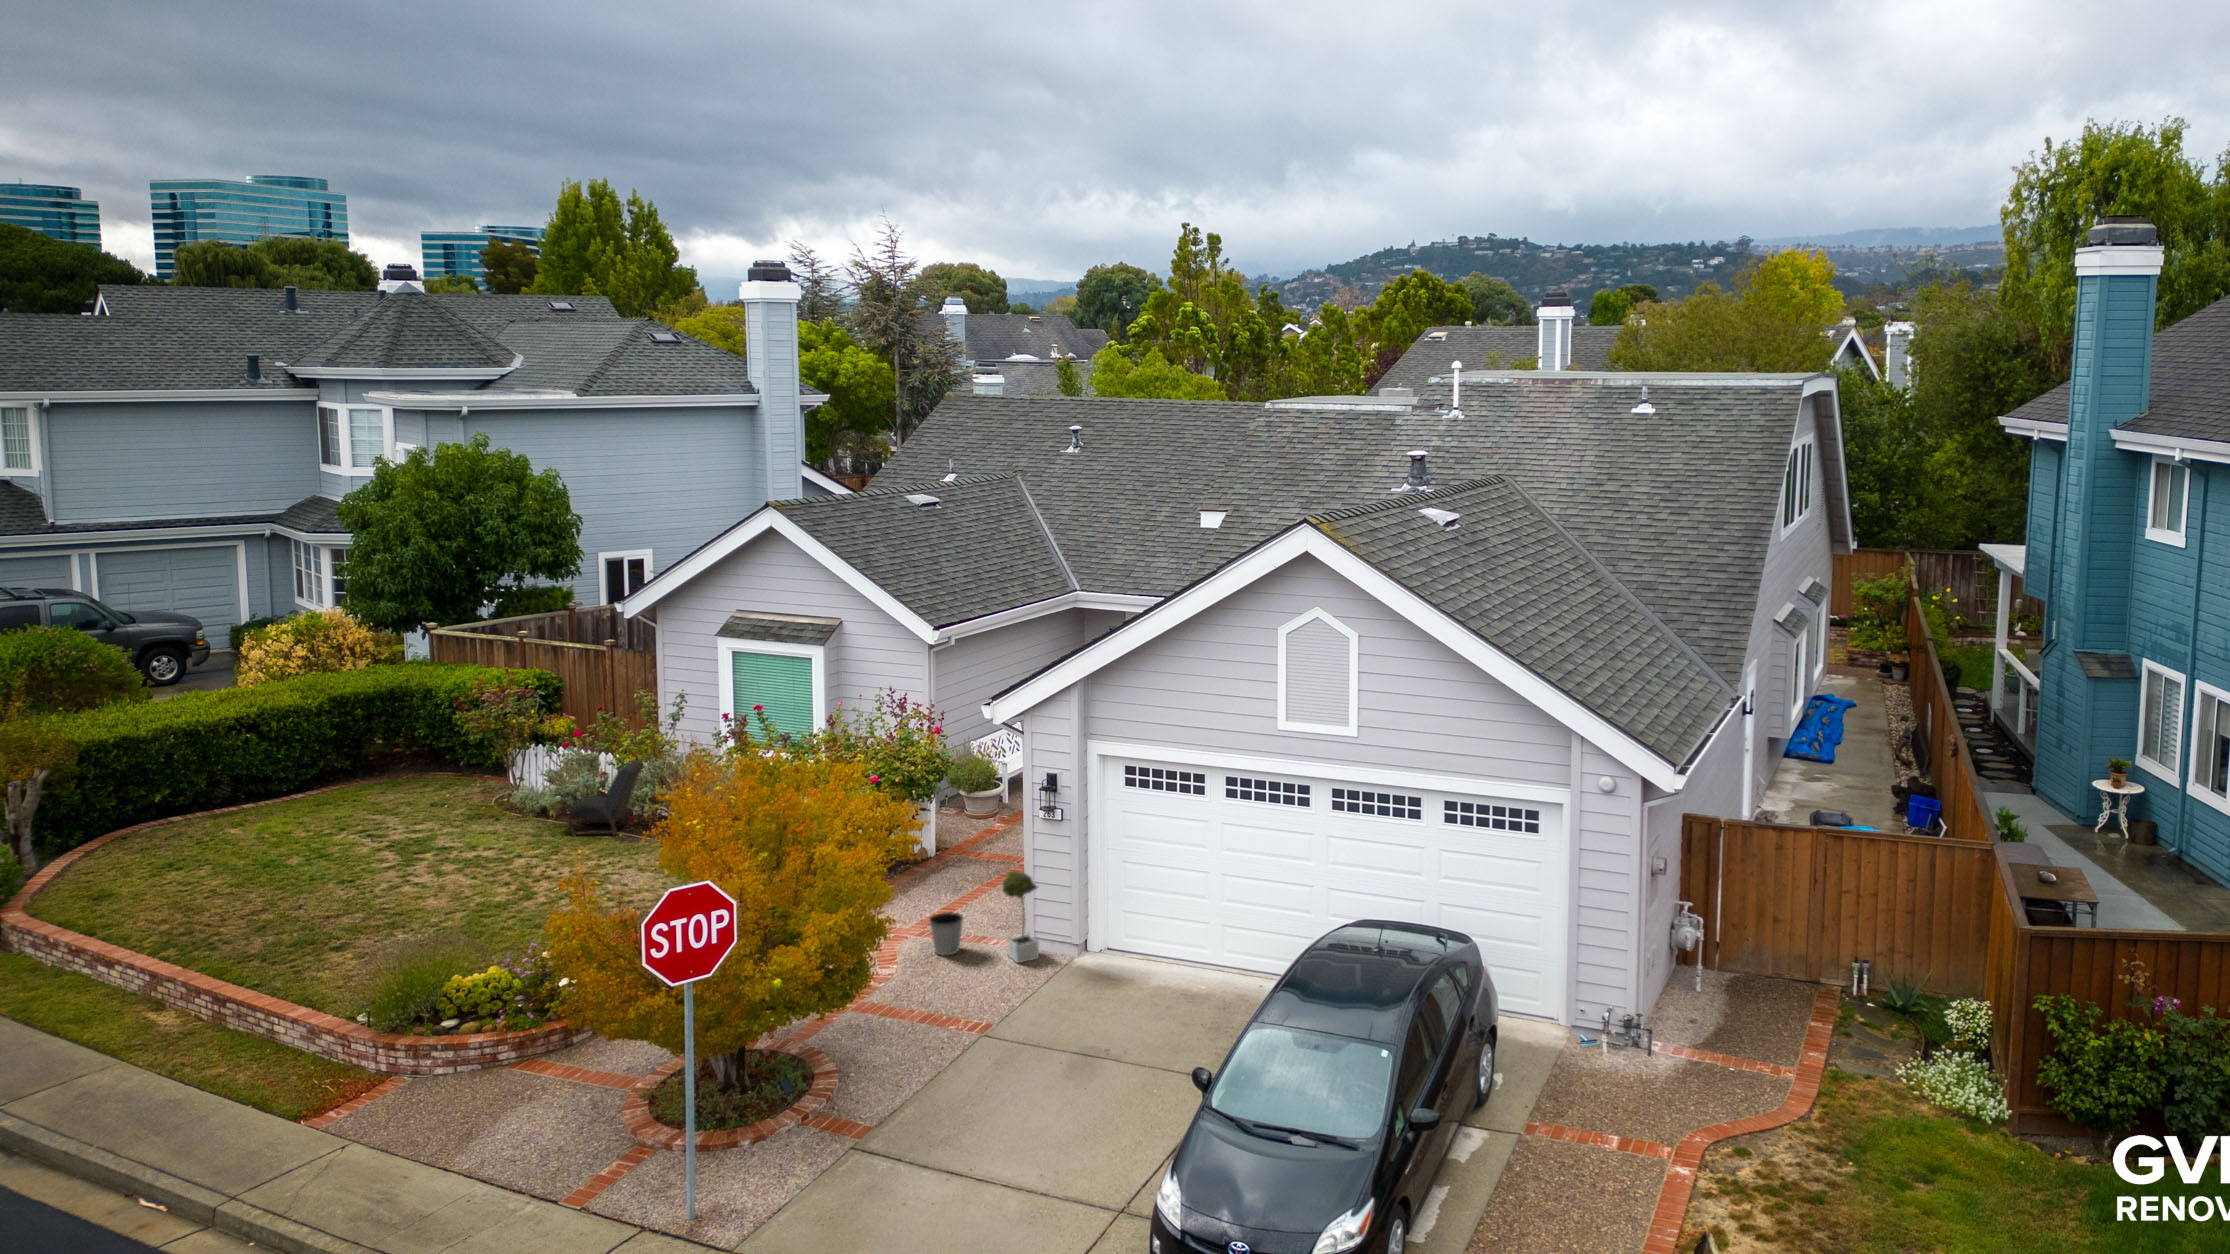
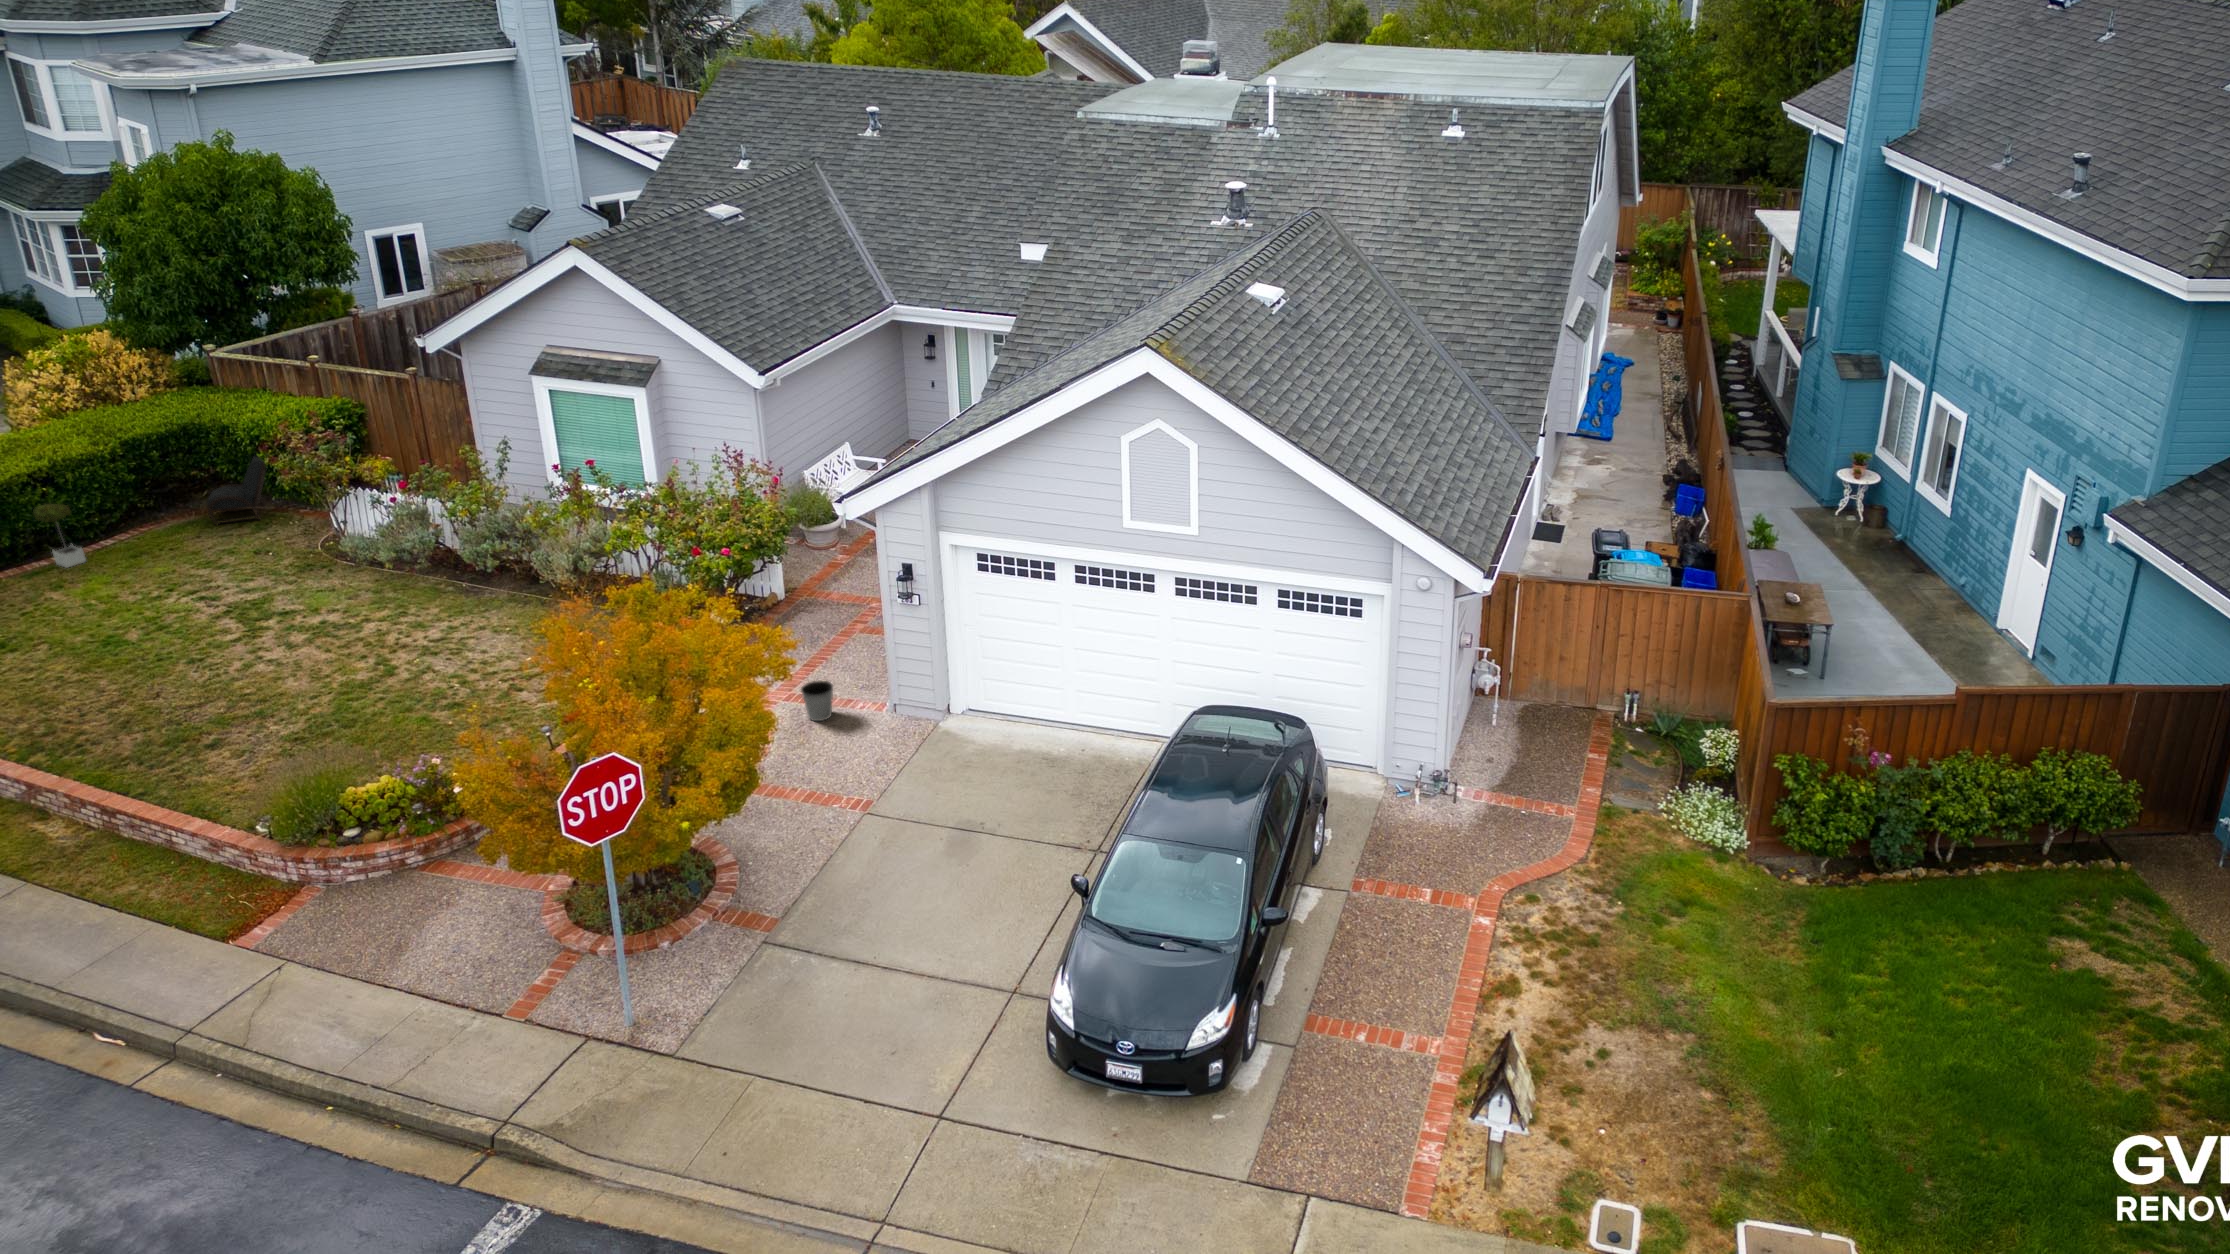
lounge chair: present [568,761,643,837] -> present [207,456,266,525]
potted tree: present [1002,871,1039,963] -> present [33,504,86,568]

